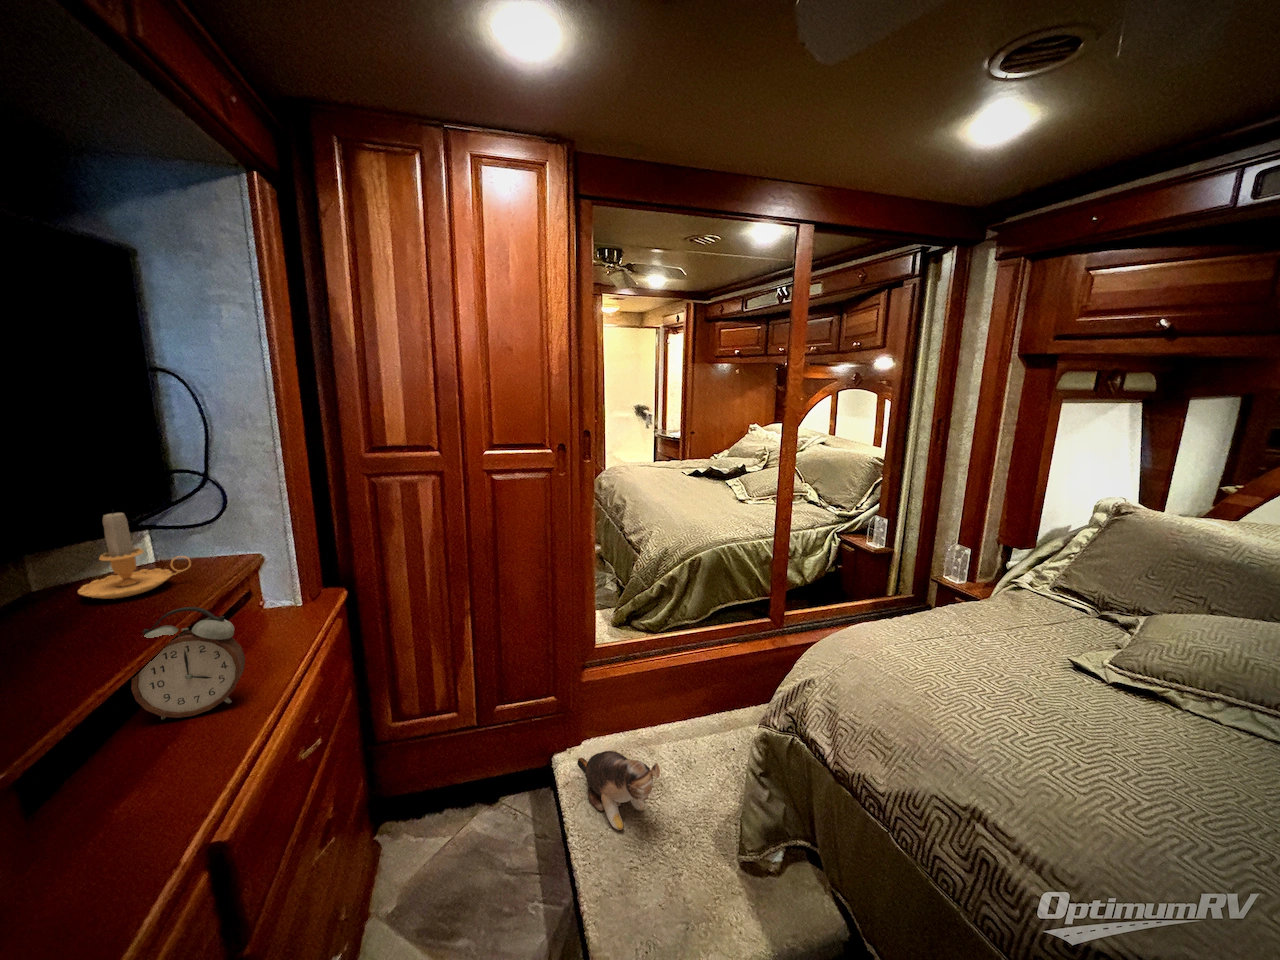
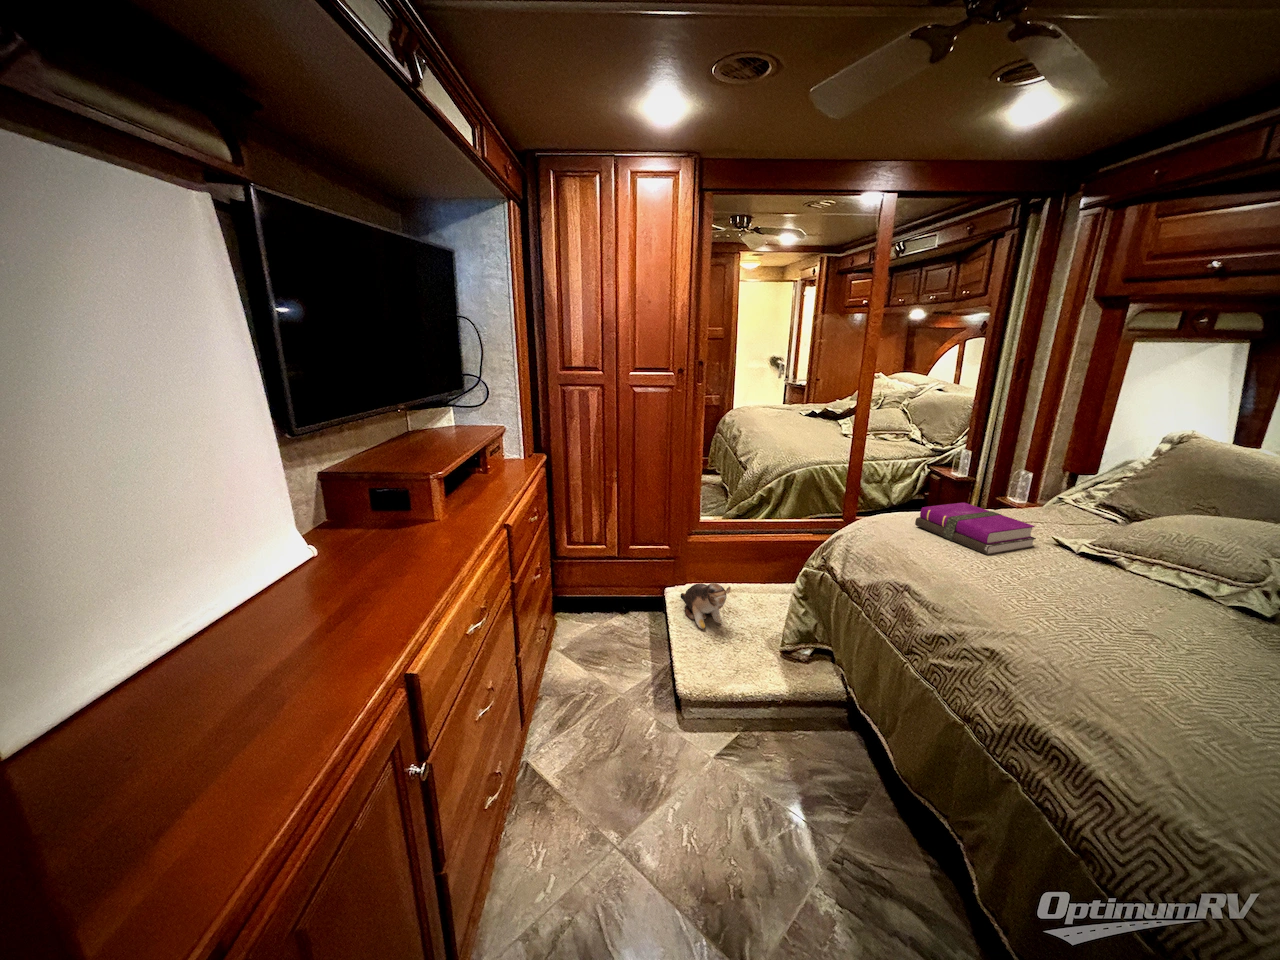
candle: present [78,512,191,599] -> none [439,388,481,433]
alarm clock: present [131,607,245,720] -> none [469,433,510,485]
notebook: none [913,618,1073,720] -> present [915,502,1036,555]

